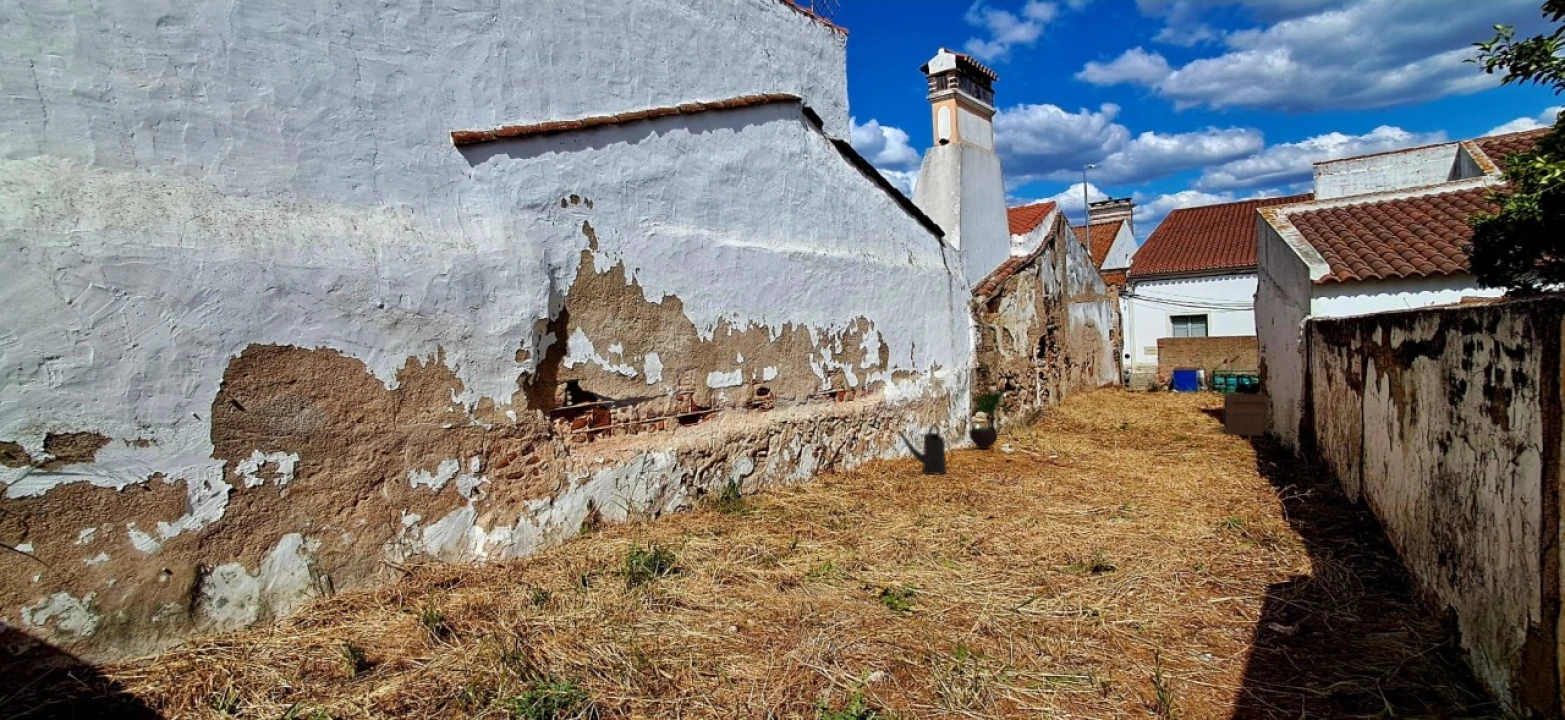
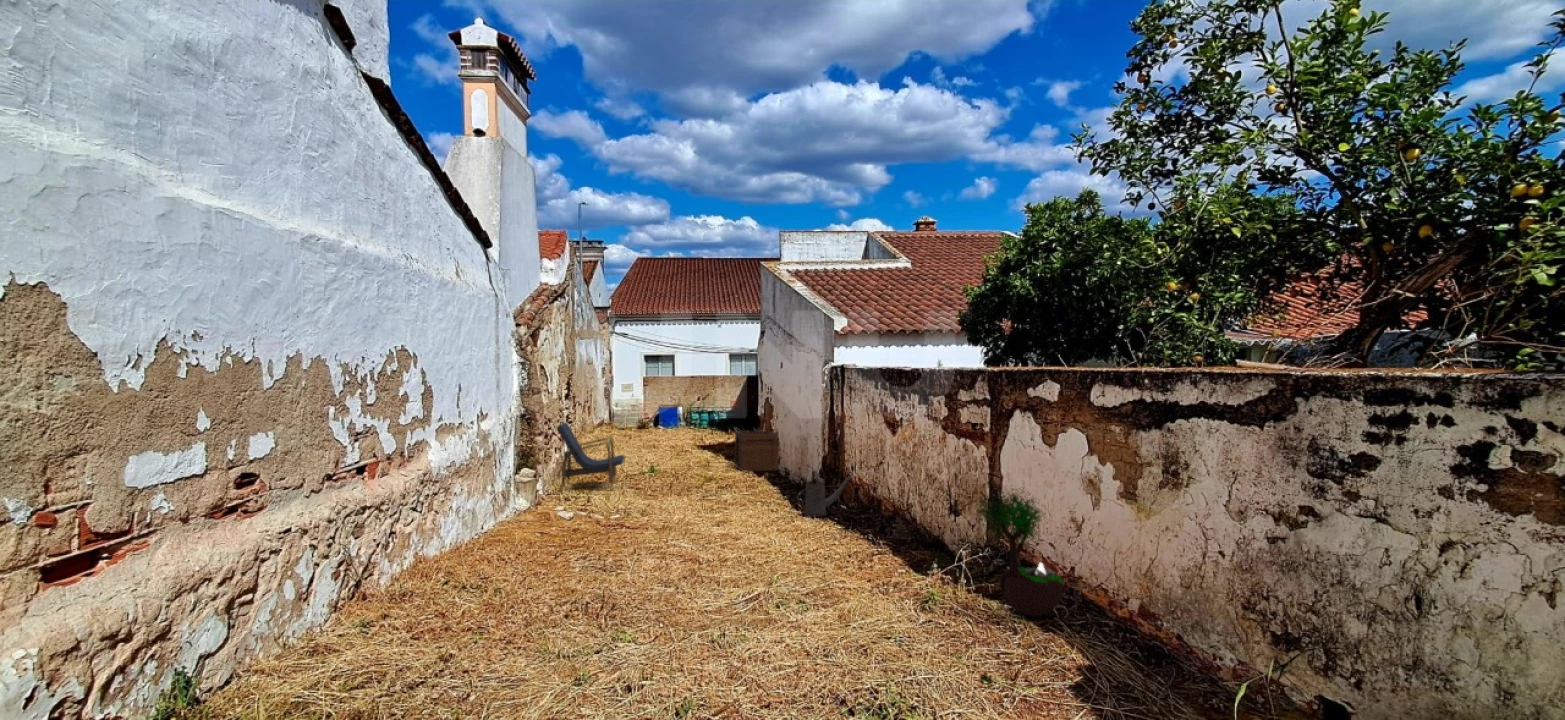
lounge chair: none [1017,377,1082,438] -> present [557,423,625,490]
potted tree: present [970,391,1004,449] -> present [976,489,1063,616]
watering can: present [899,425,952,474] -> present [798,470,850,517]

